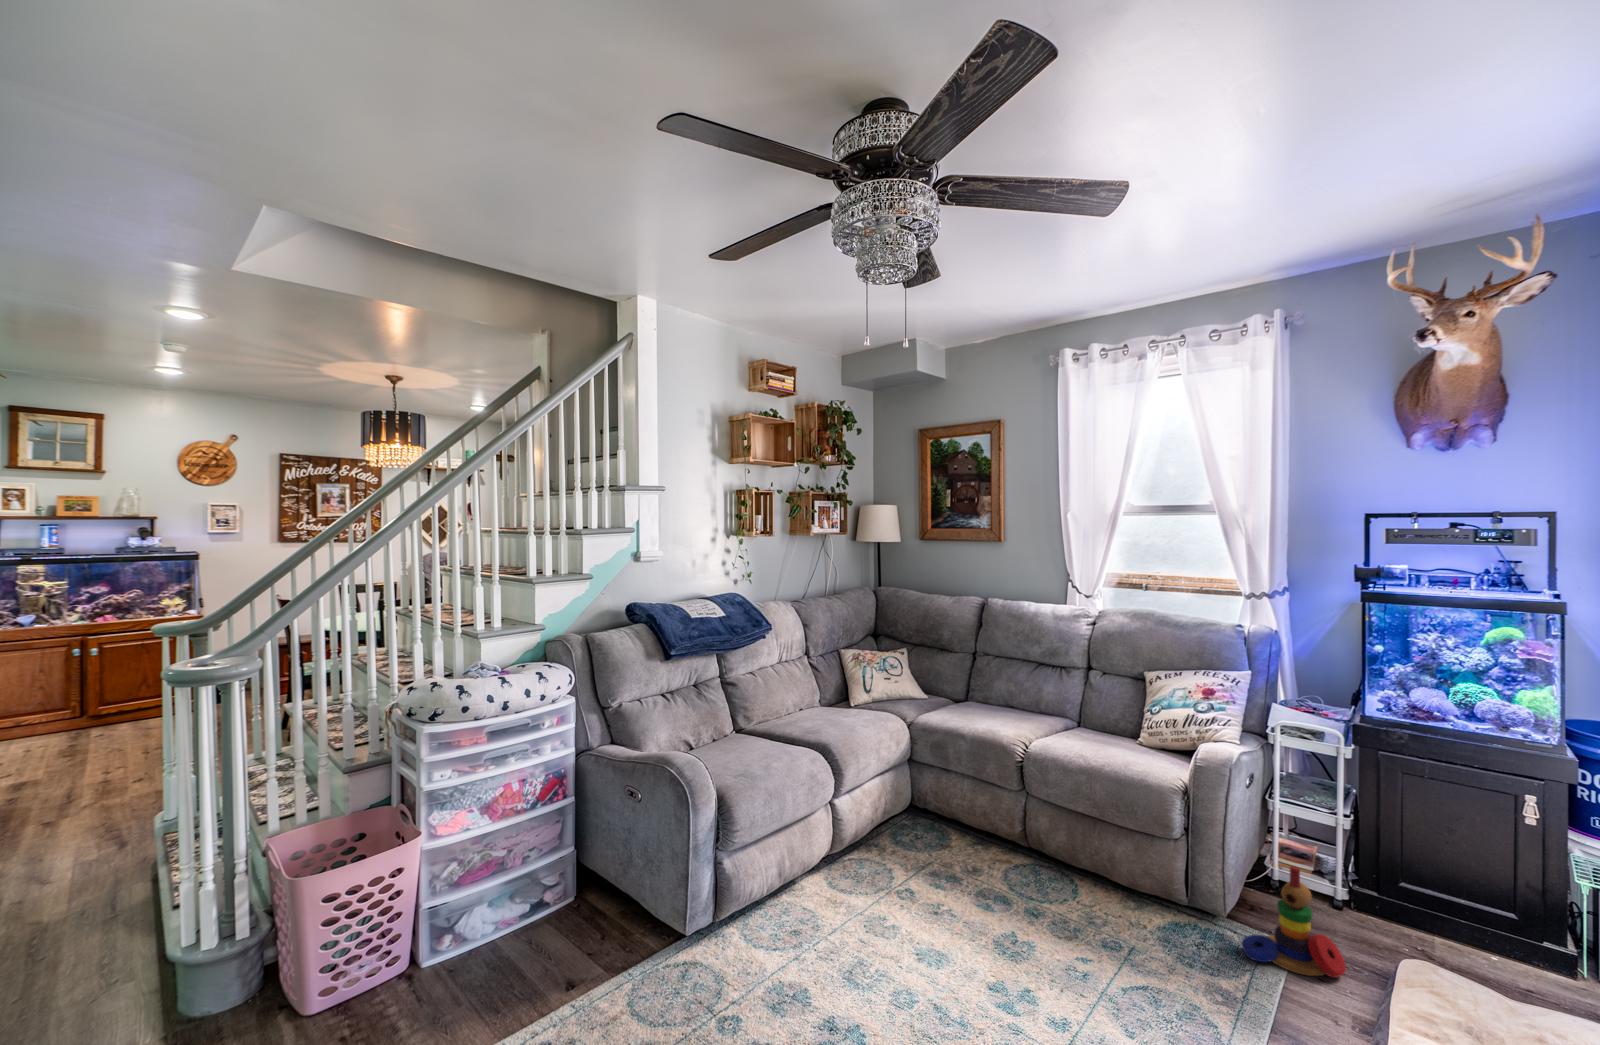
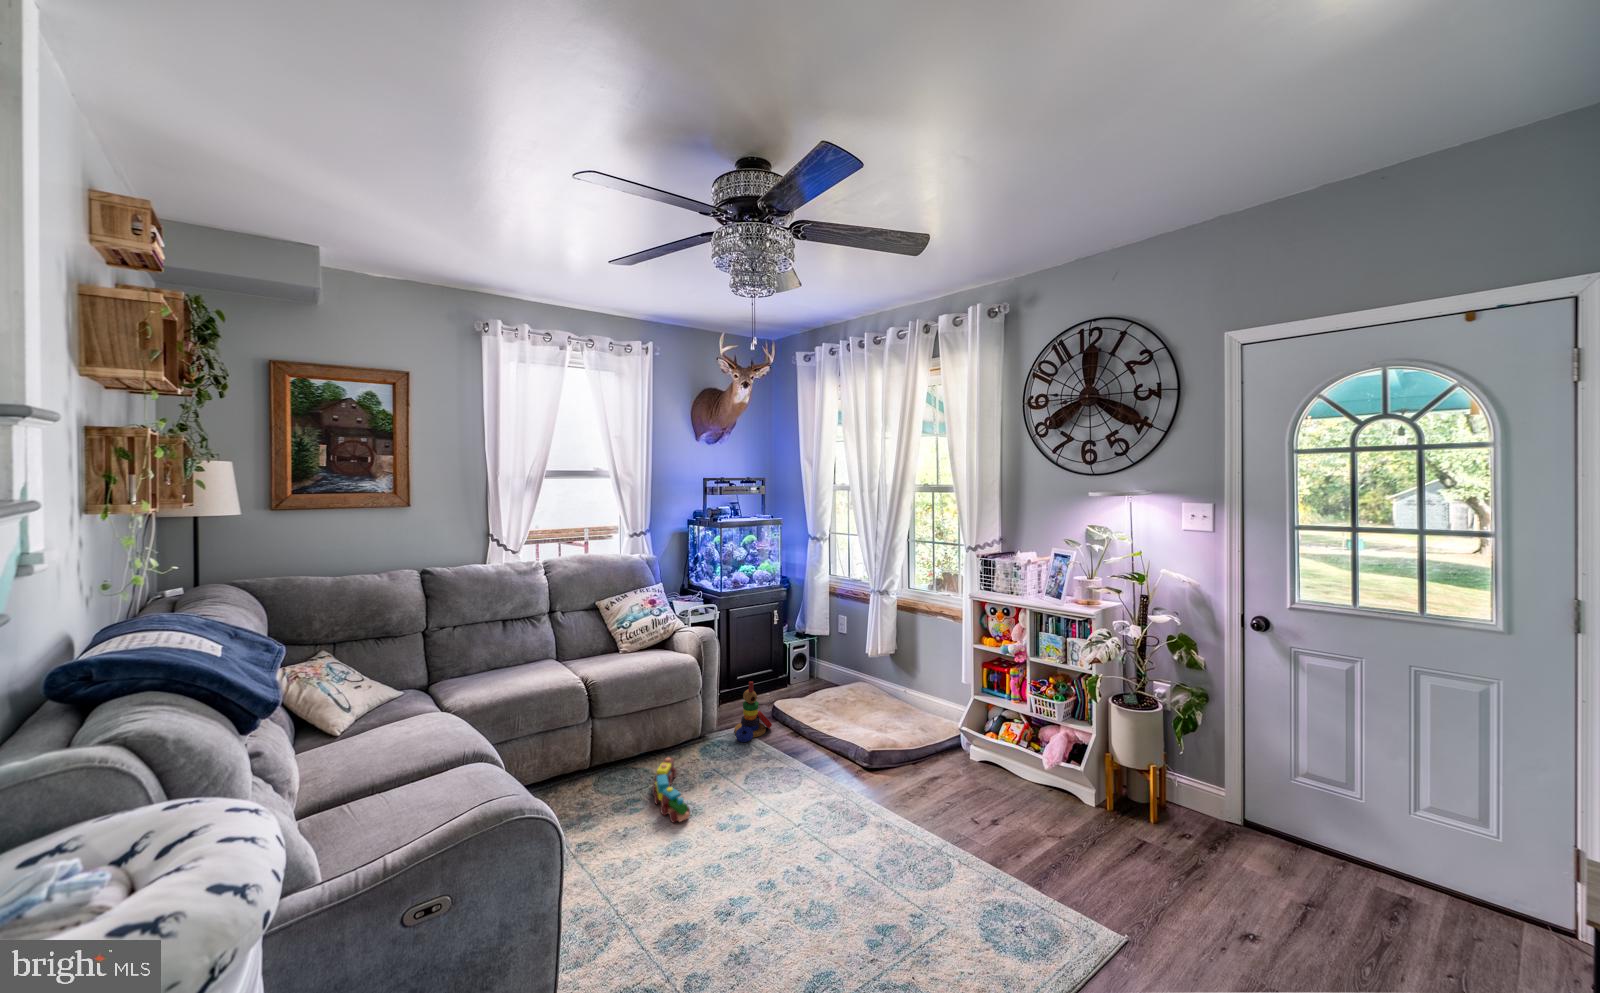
toy train: none [988,883,1090,947] -> present [652,757,690,823]

